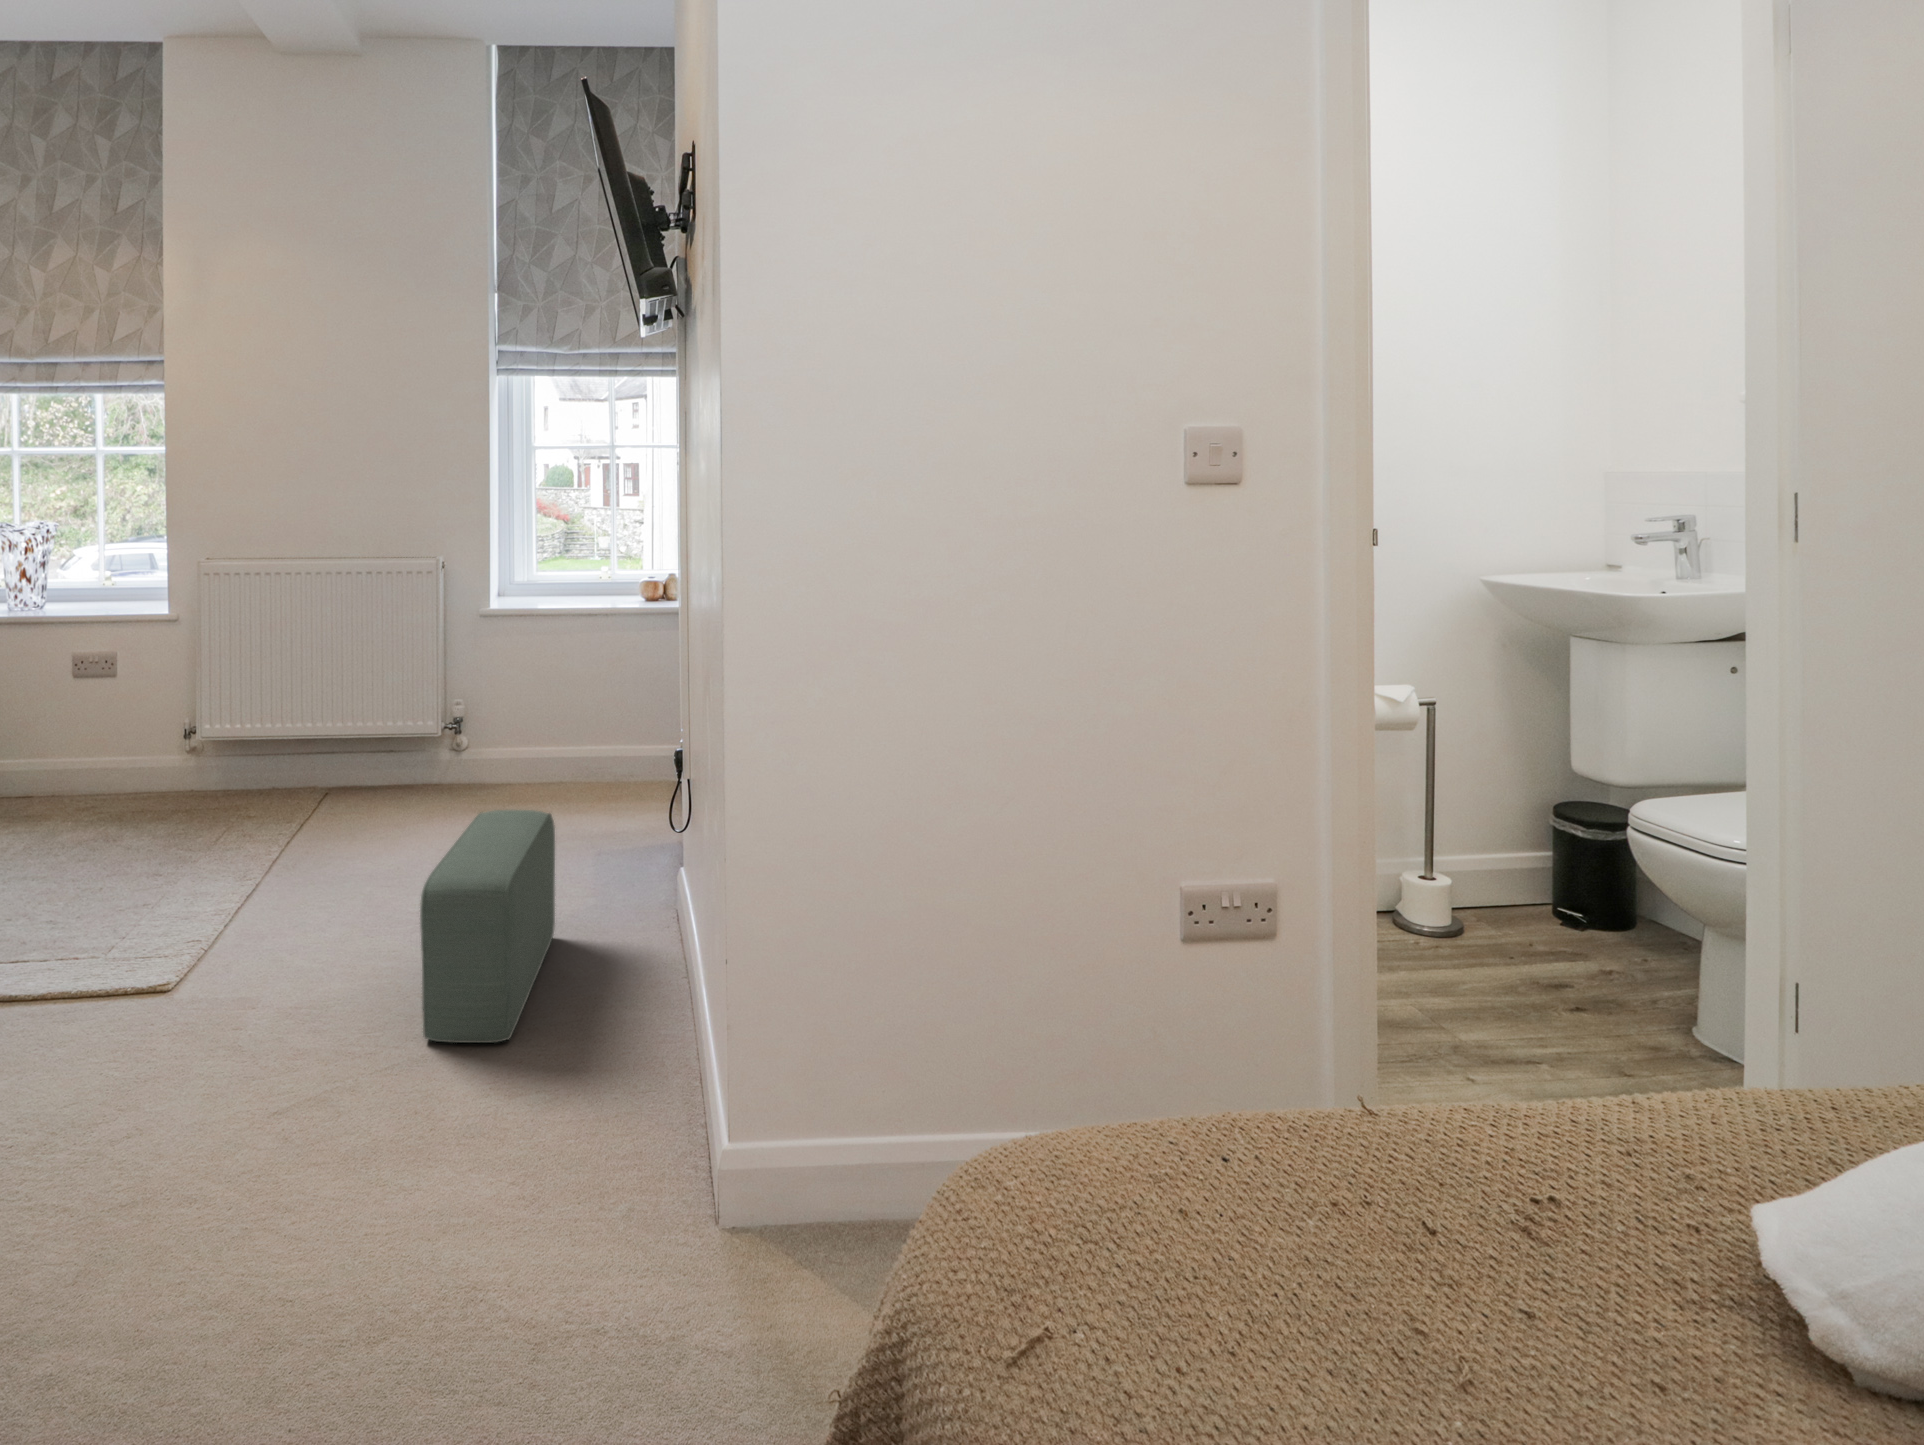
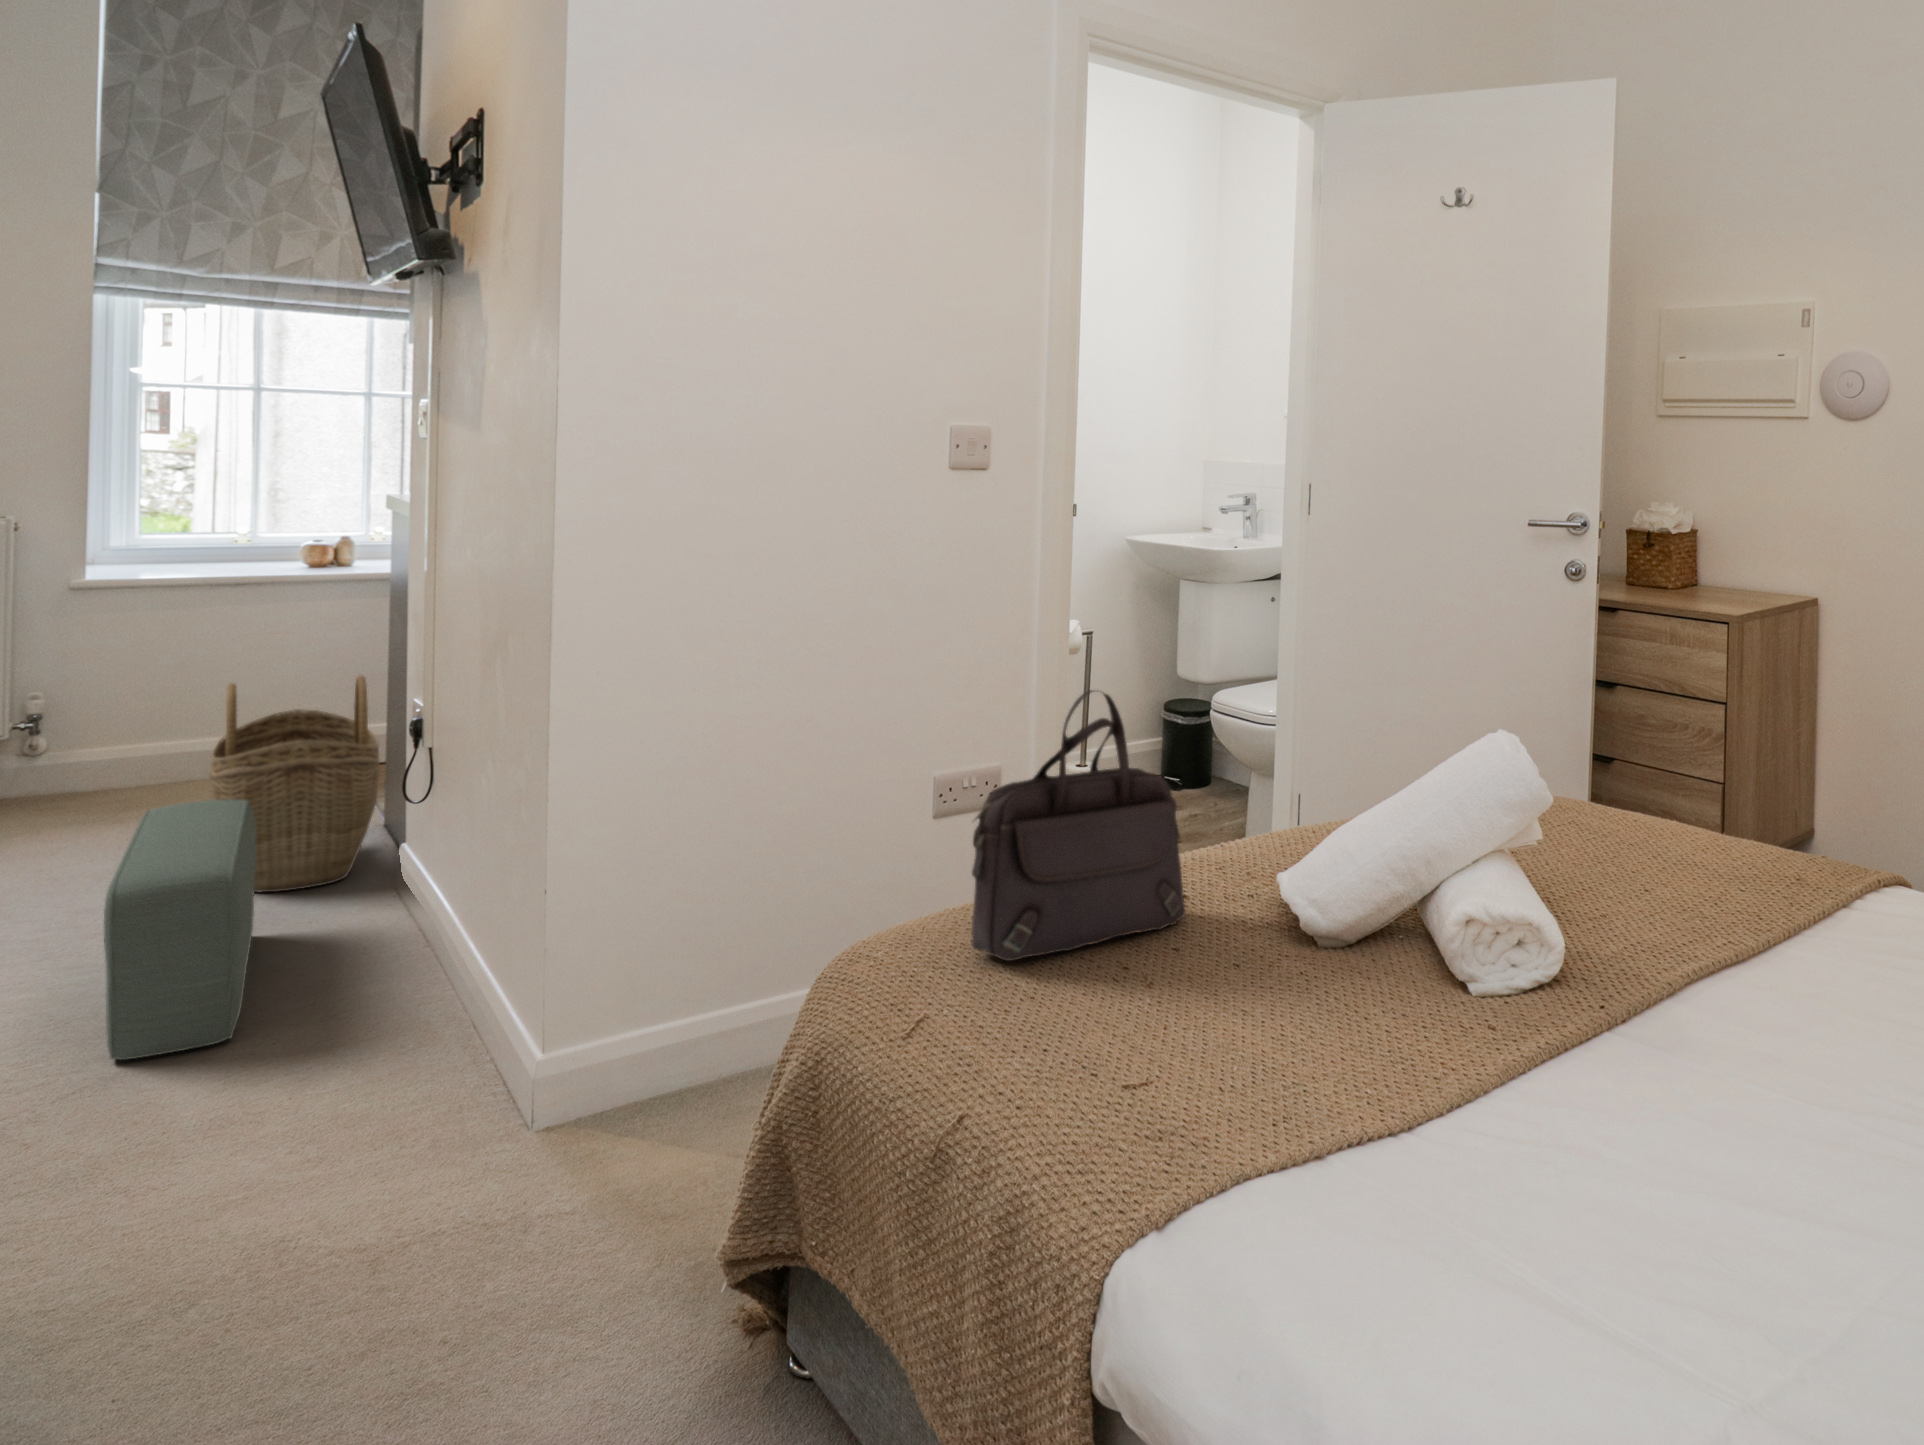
woven basket: none [540,704,668,898] -> present [209,675,380,892]
handbag: none [1118,832,1541,1280] -> present [971,690,1186,961]

